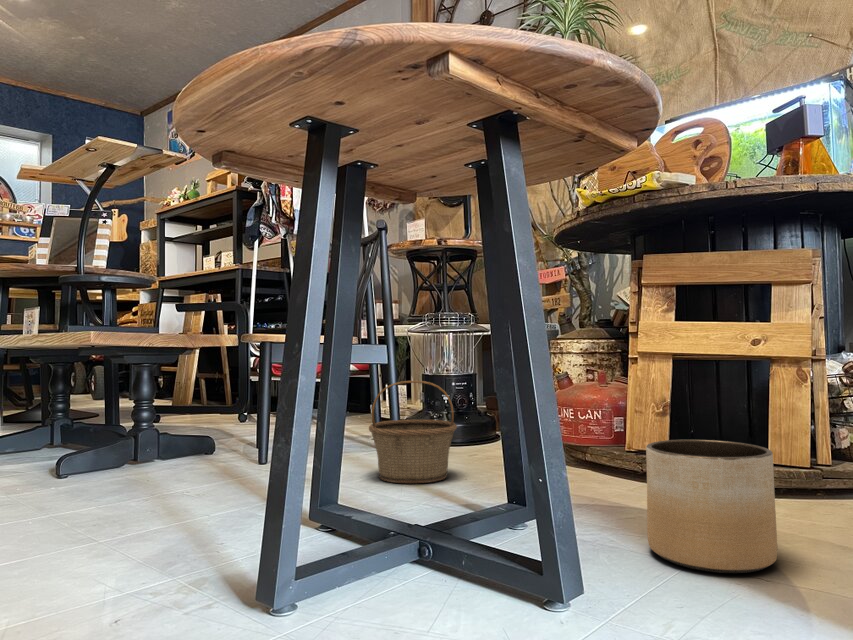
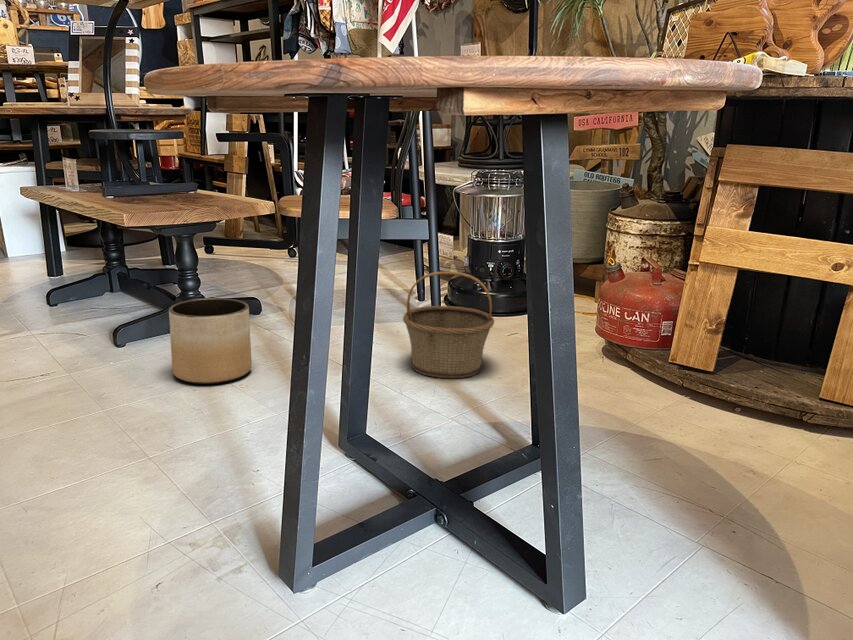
planter: present [646,440,777,573] -> present [169,298,252,384]

